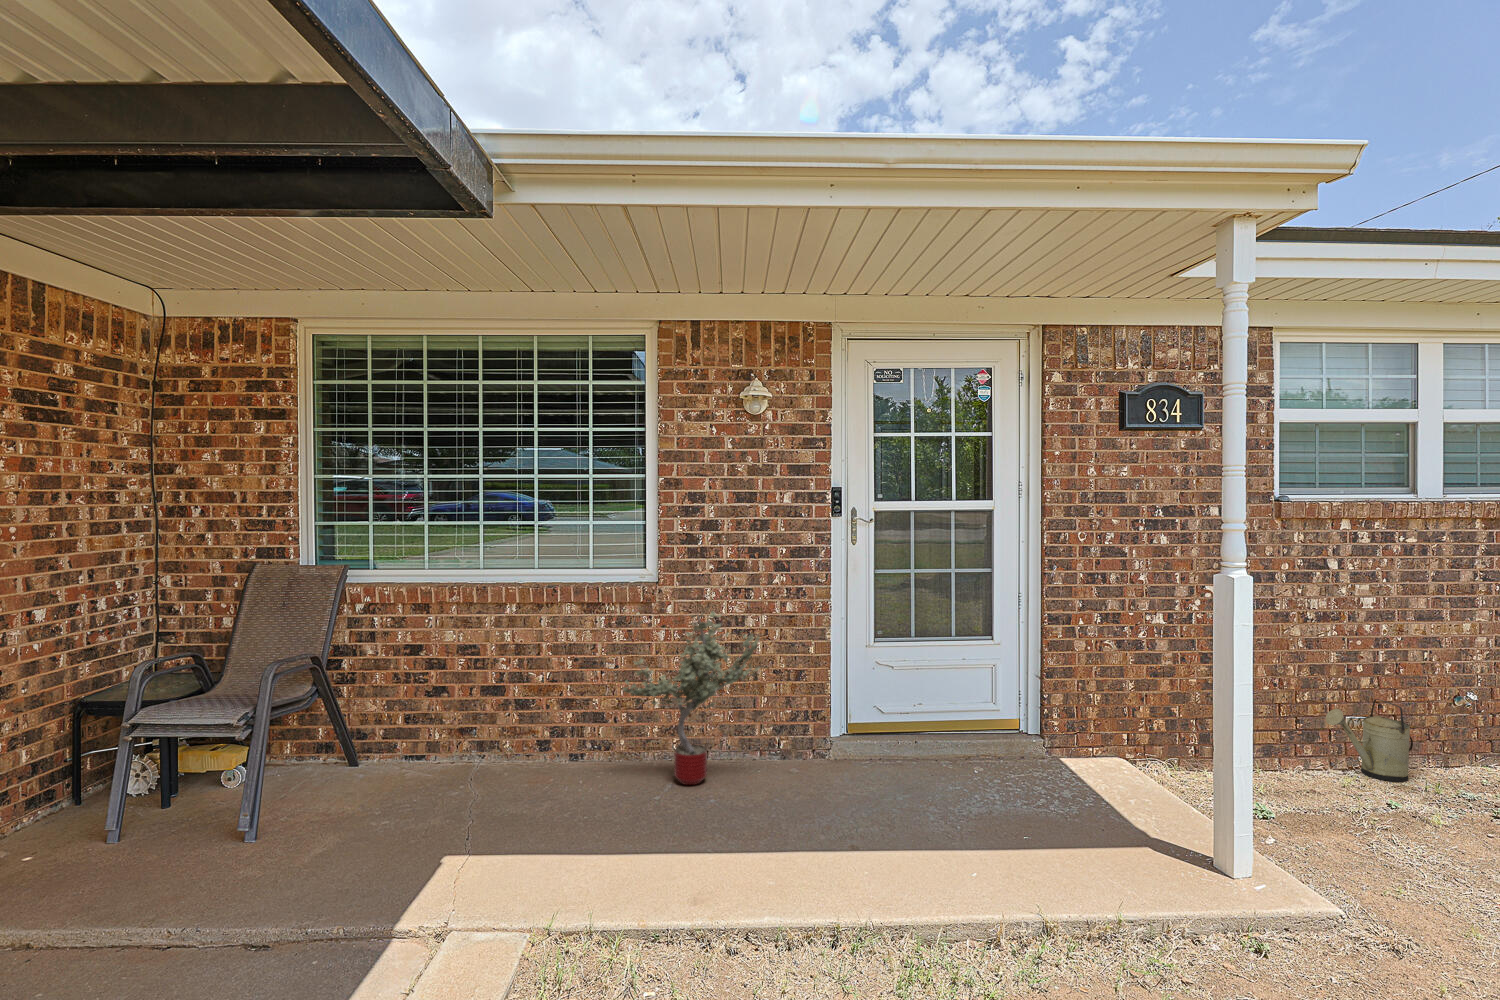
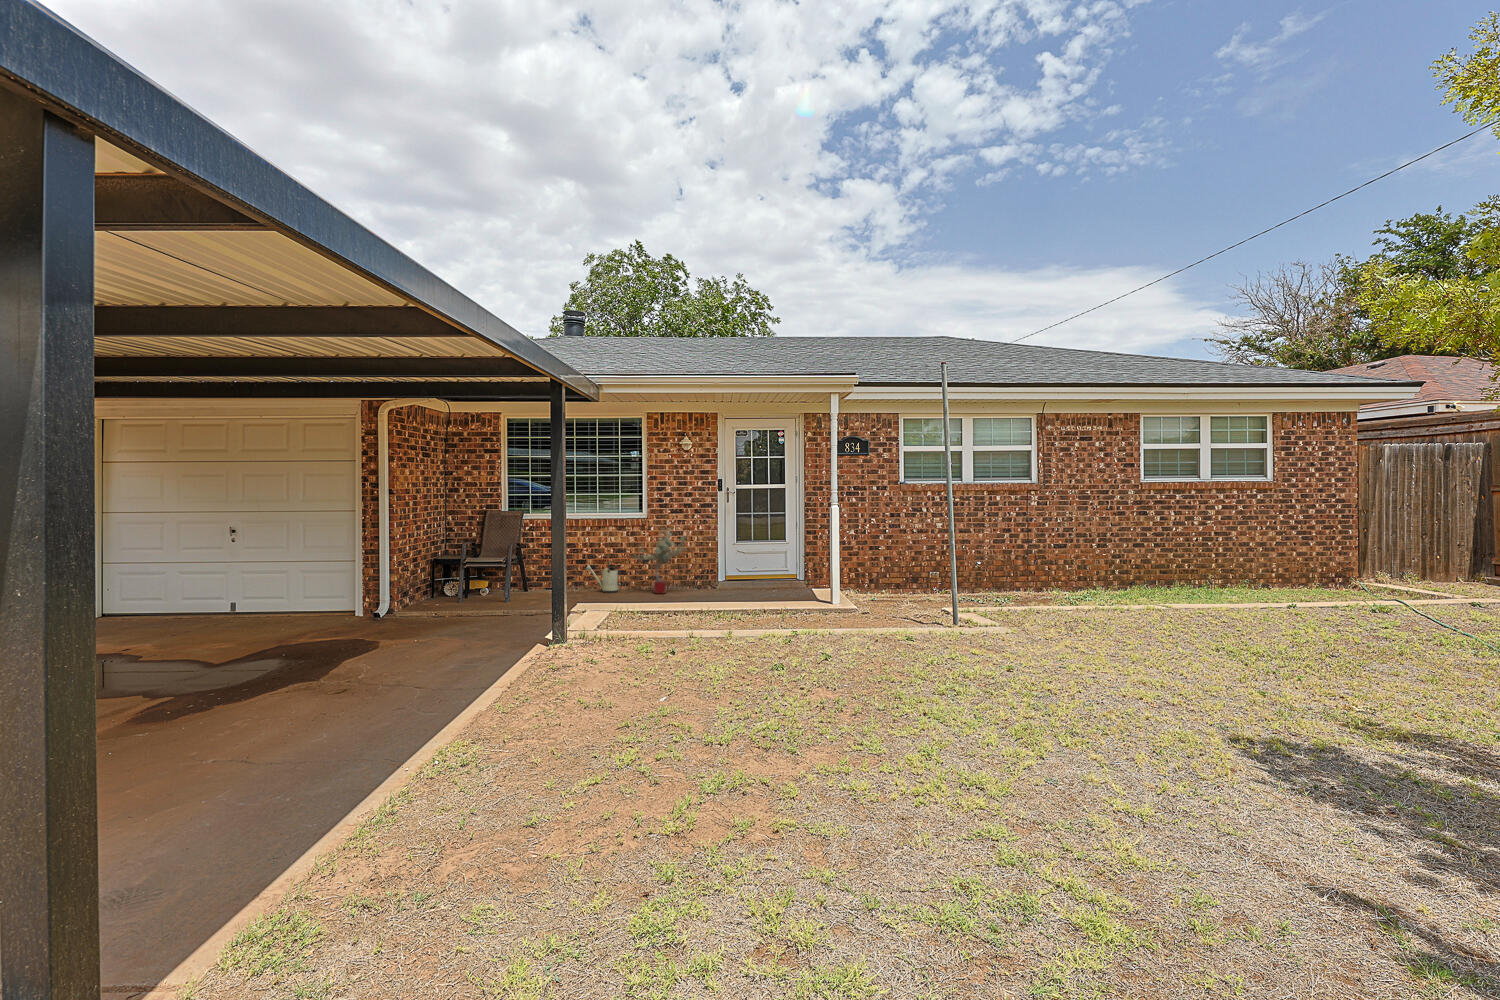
watering can: present [1326,699,1413,782] -> present [585,561,618,593]

